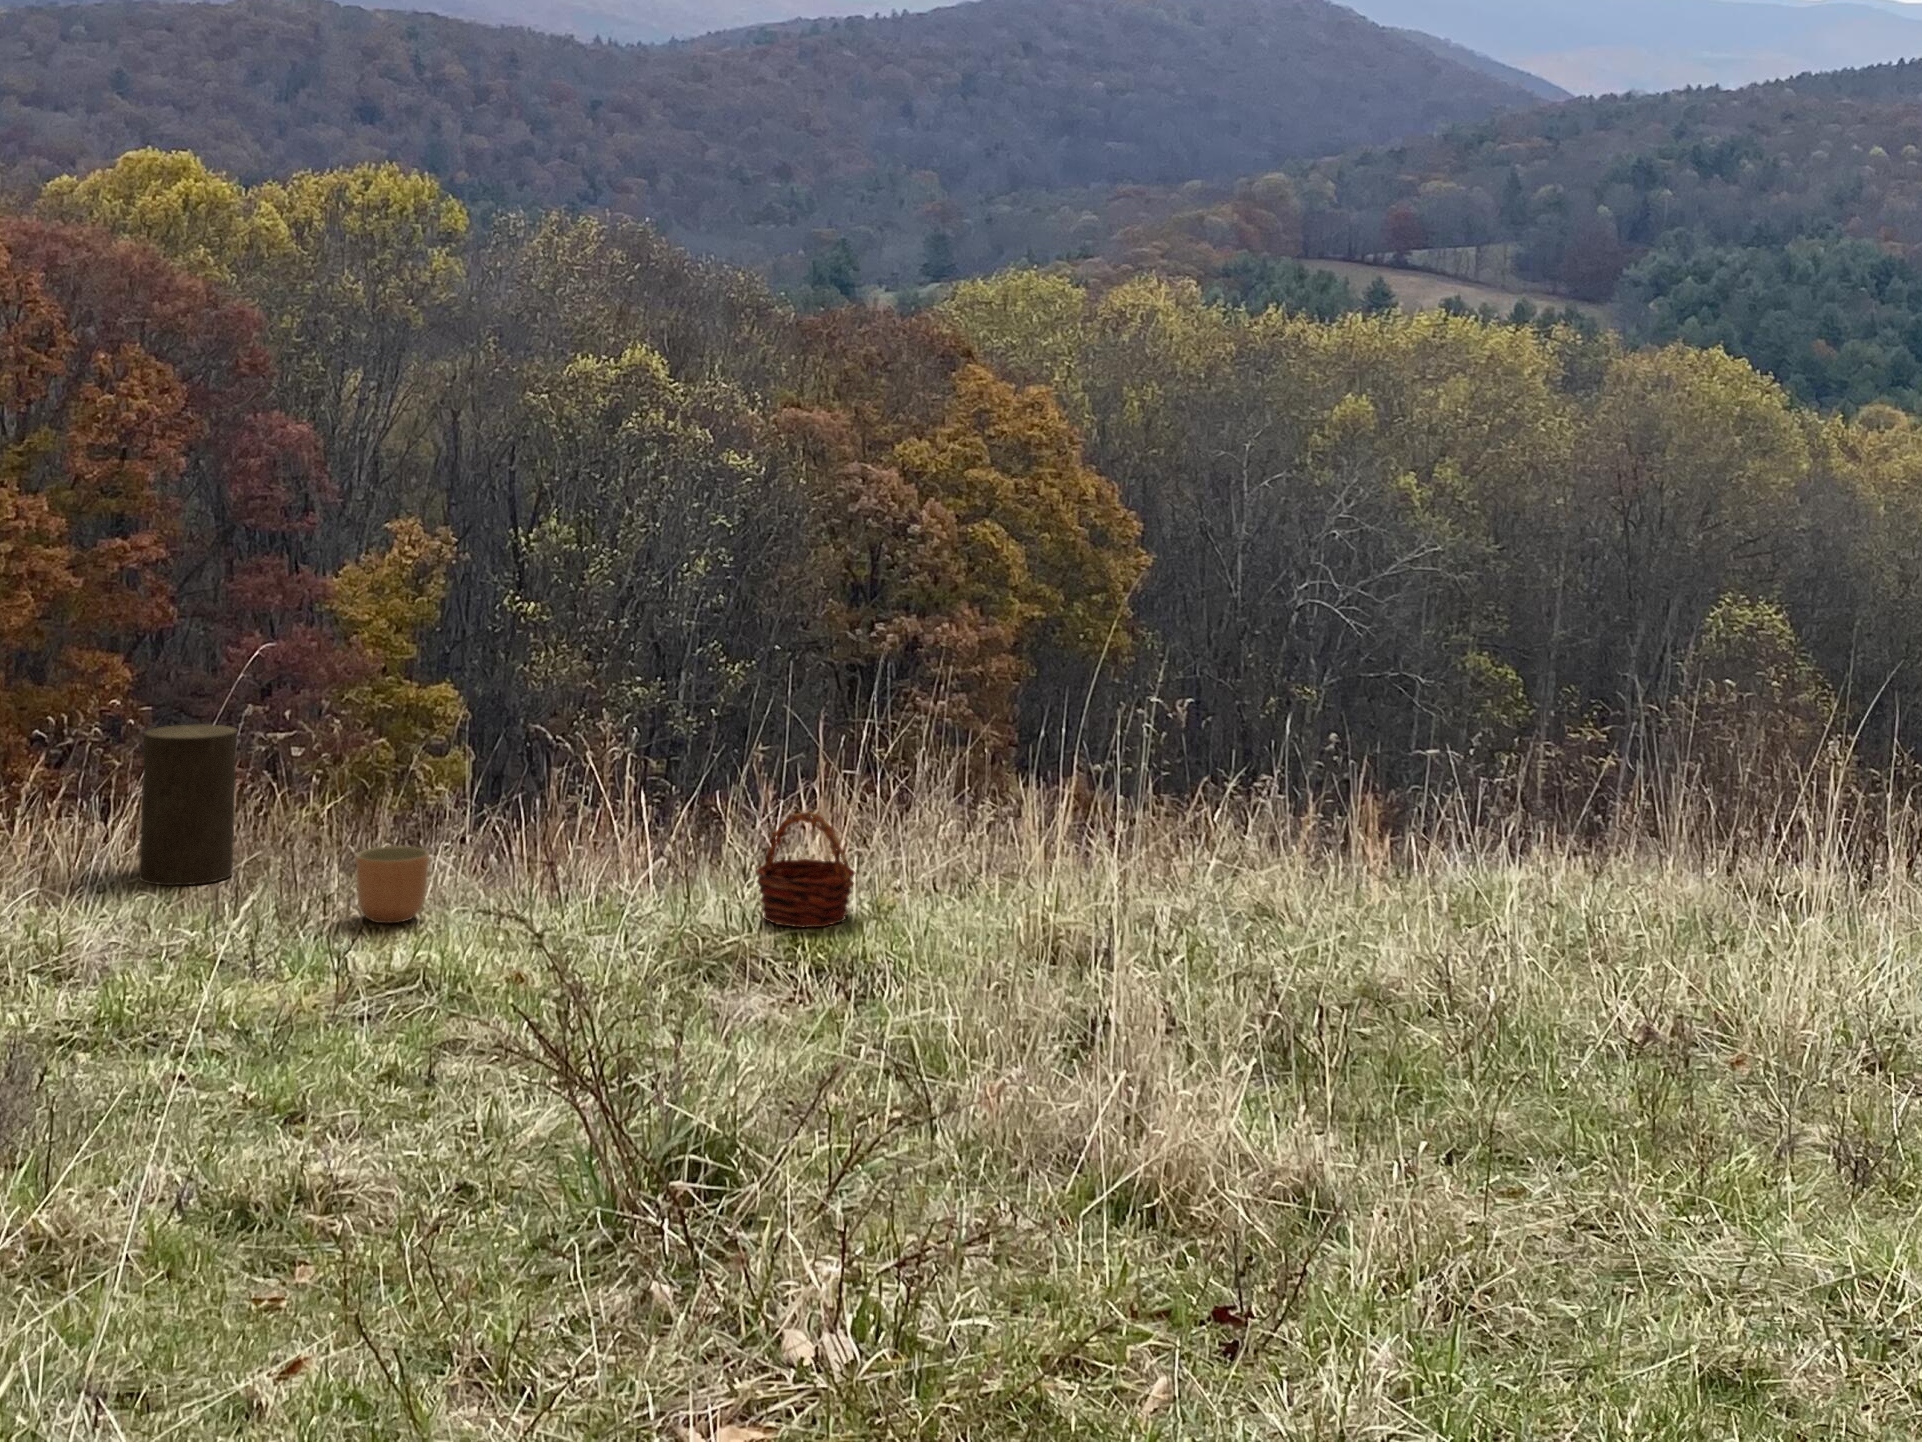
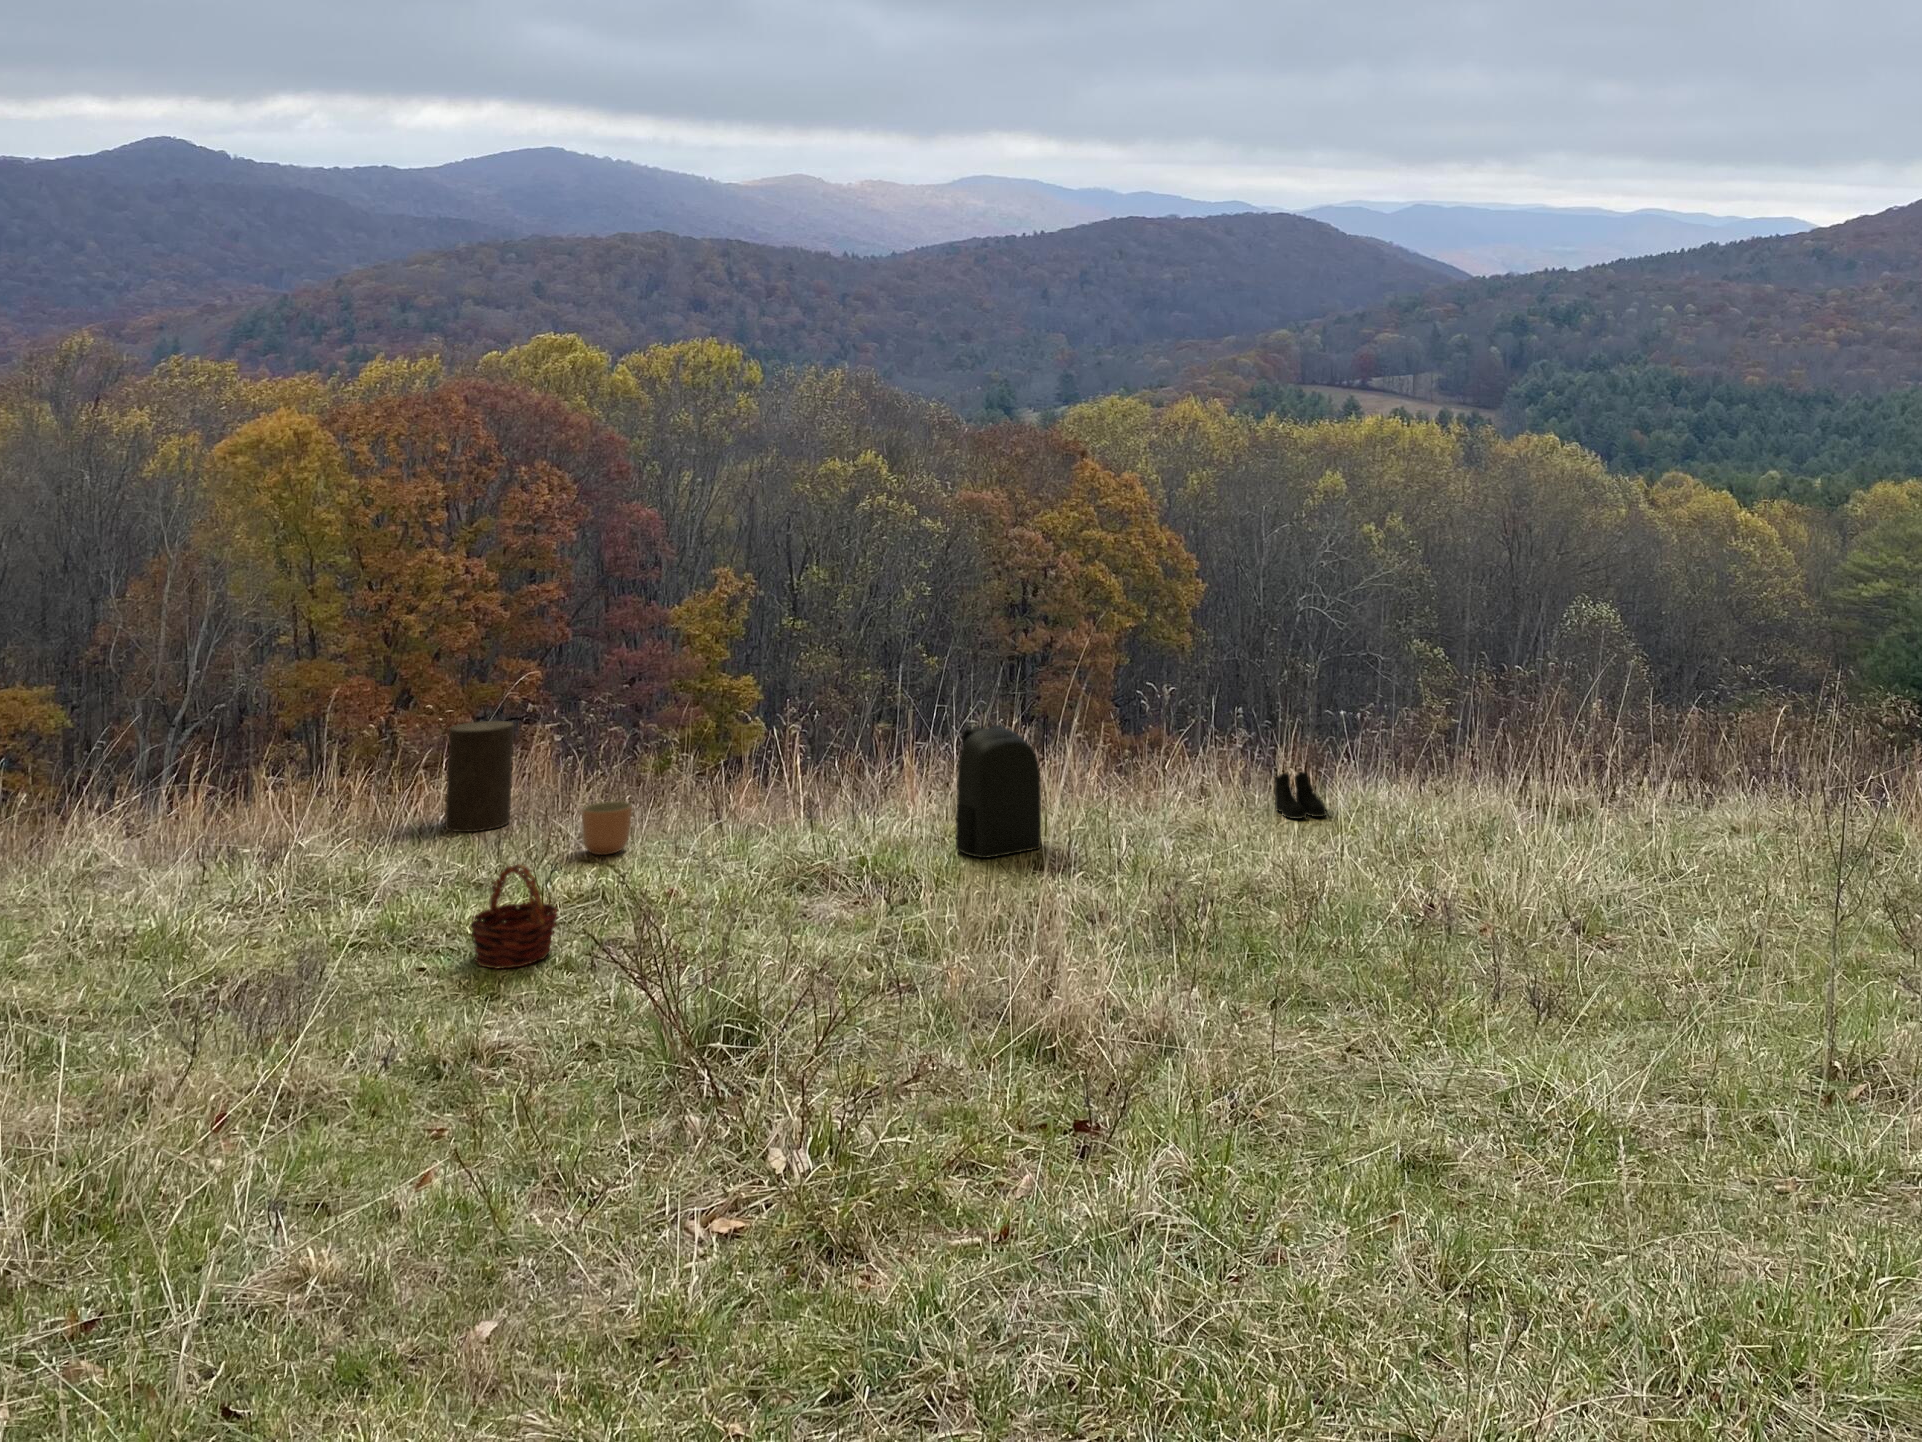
backpack: none [921,744,1053,942] -> present [955,725,1041,858]
basket: present [756,812,855,927] -> present [471,864,558,969]
boots: none [1372,833,1452,900] -> present [1274,772,1327,819]

